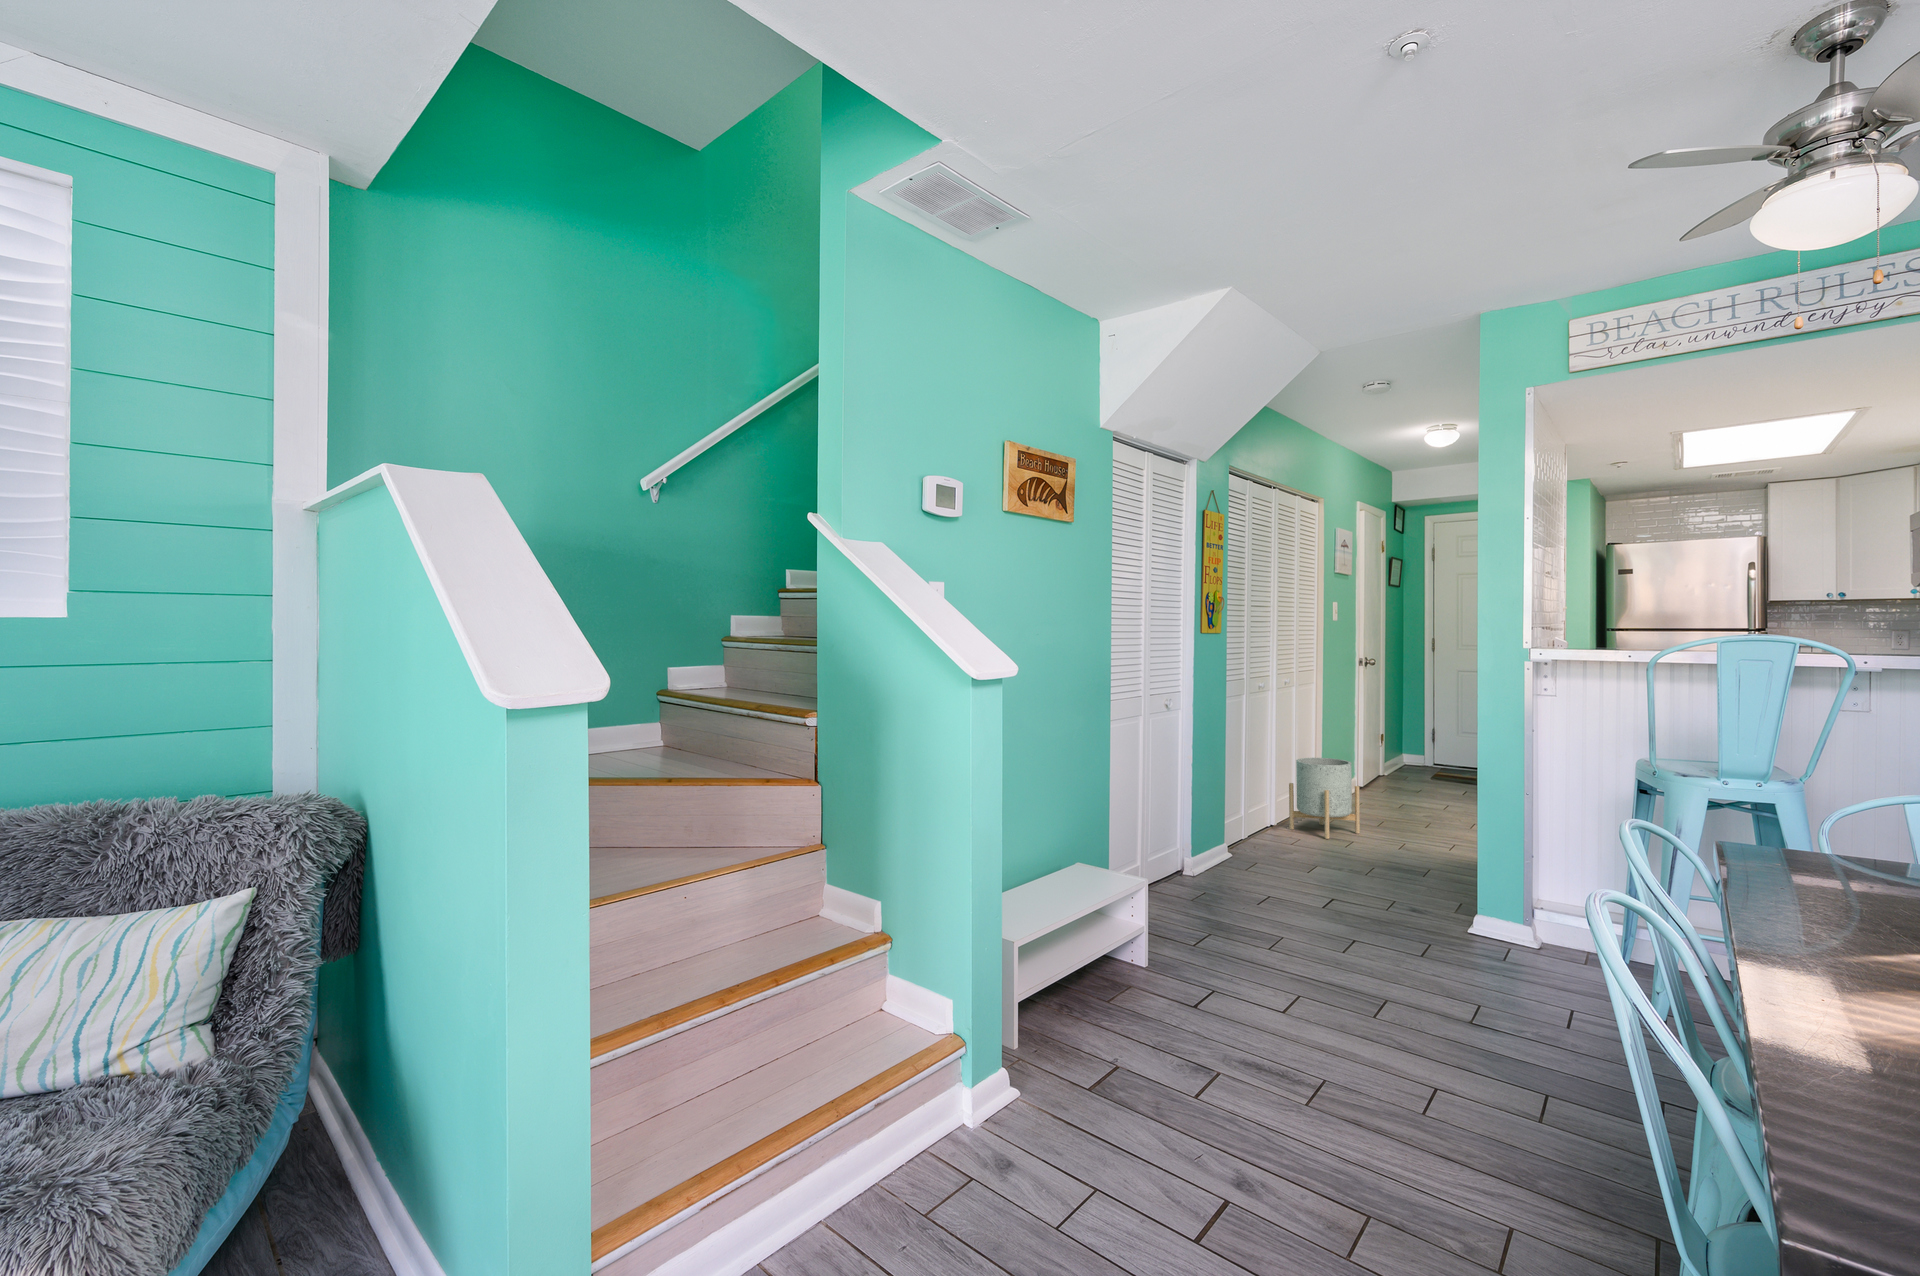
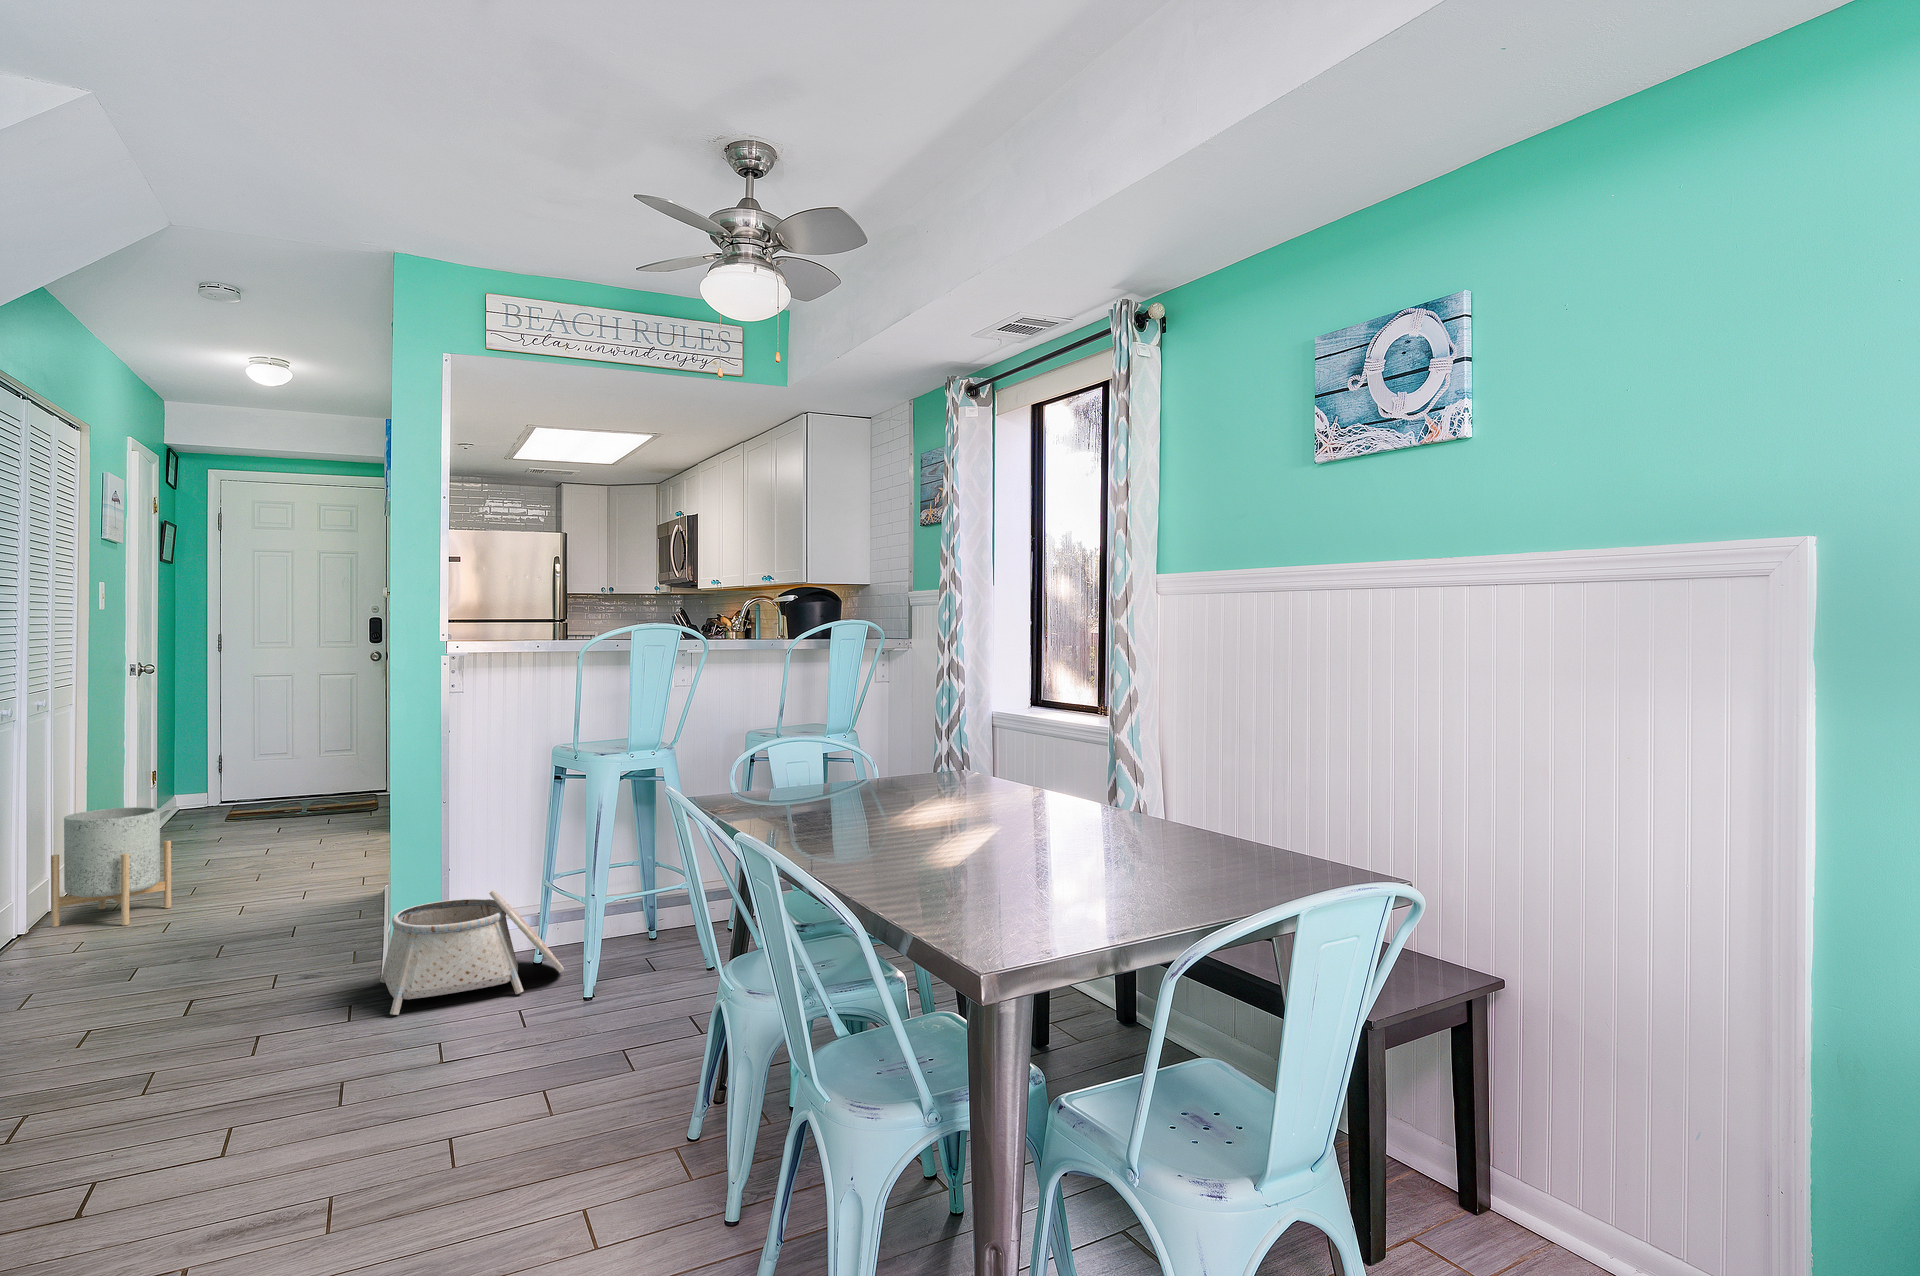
basket: none [1452,878,1641,989] -> present [380,890,564,1015]

